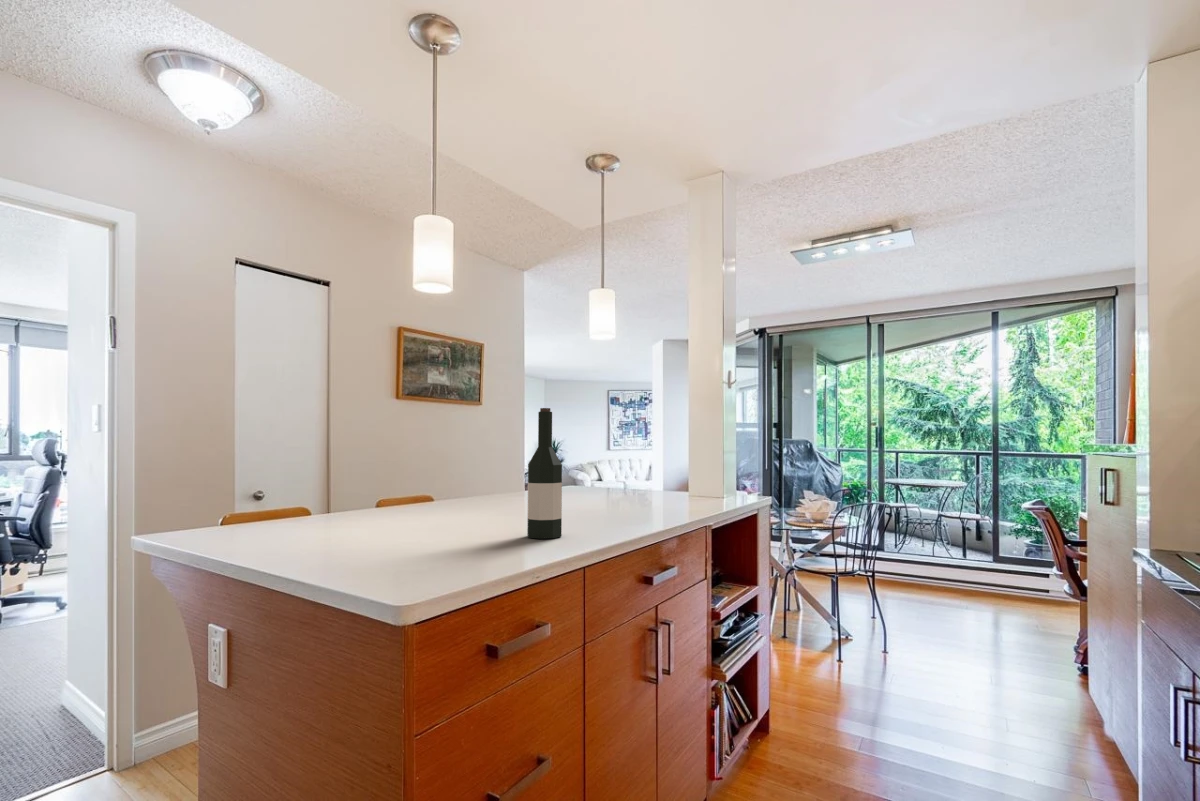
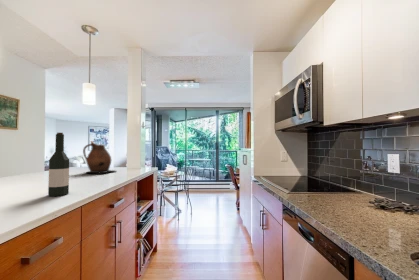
ceramic pitcher: none [591,425,664,503] -> present [83,141,114,174]

